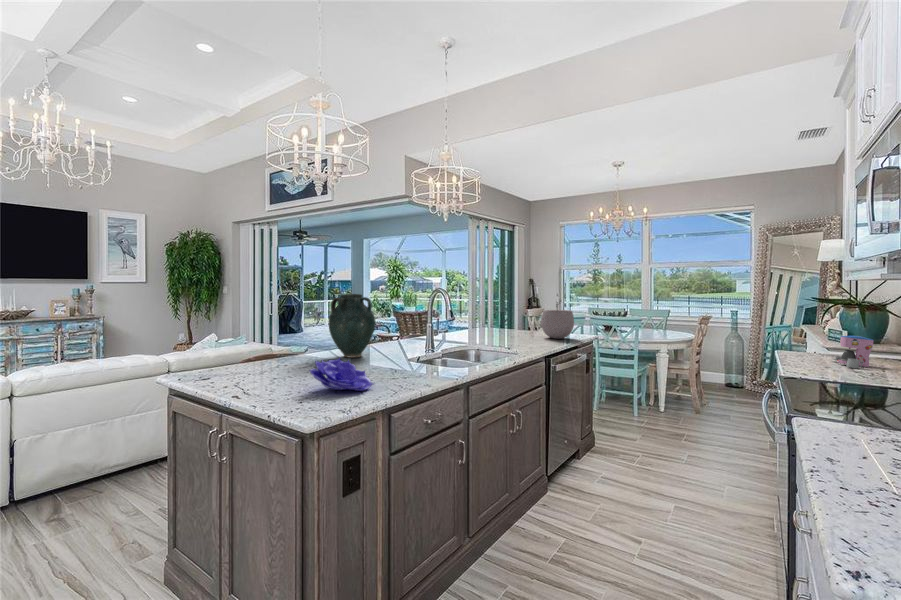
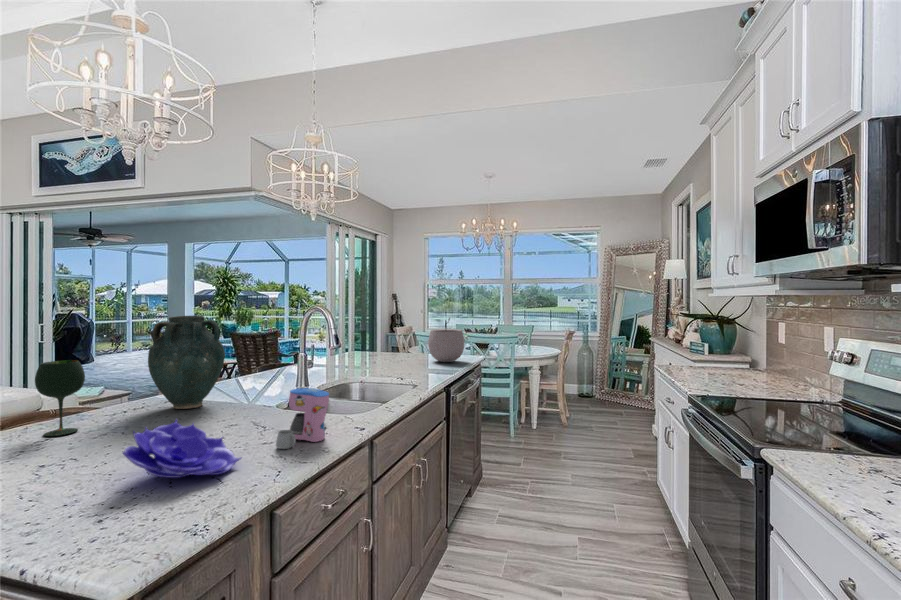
wine glass: none [268,320,293,366] -> present [35,360,85,436]
coffee maker: present [833,336,874,368] -> present [276,388,329,449]

